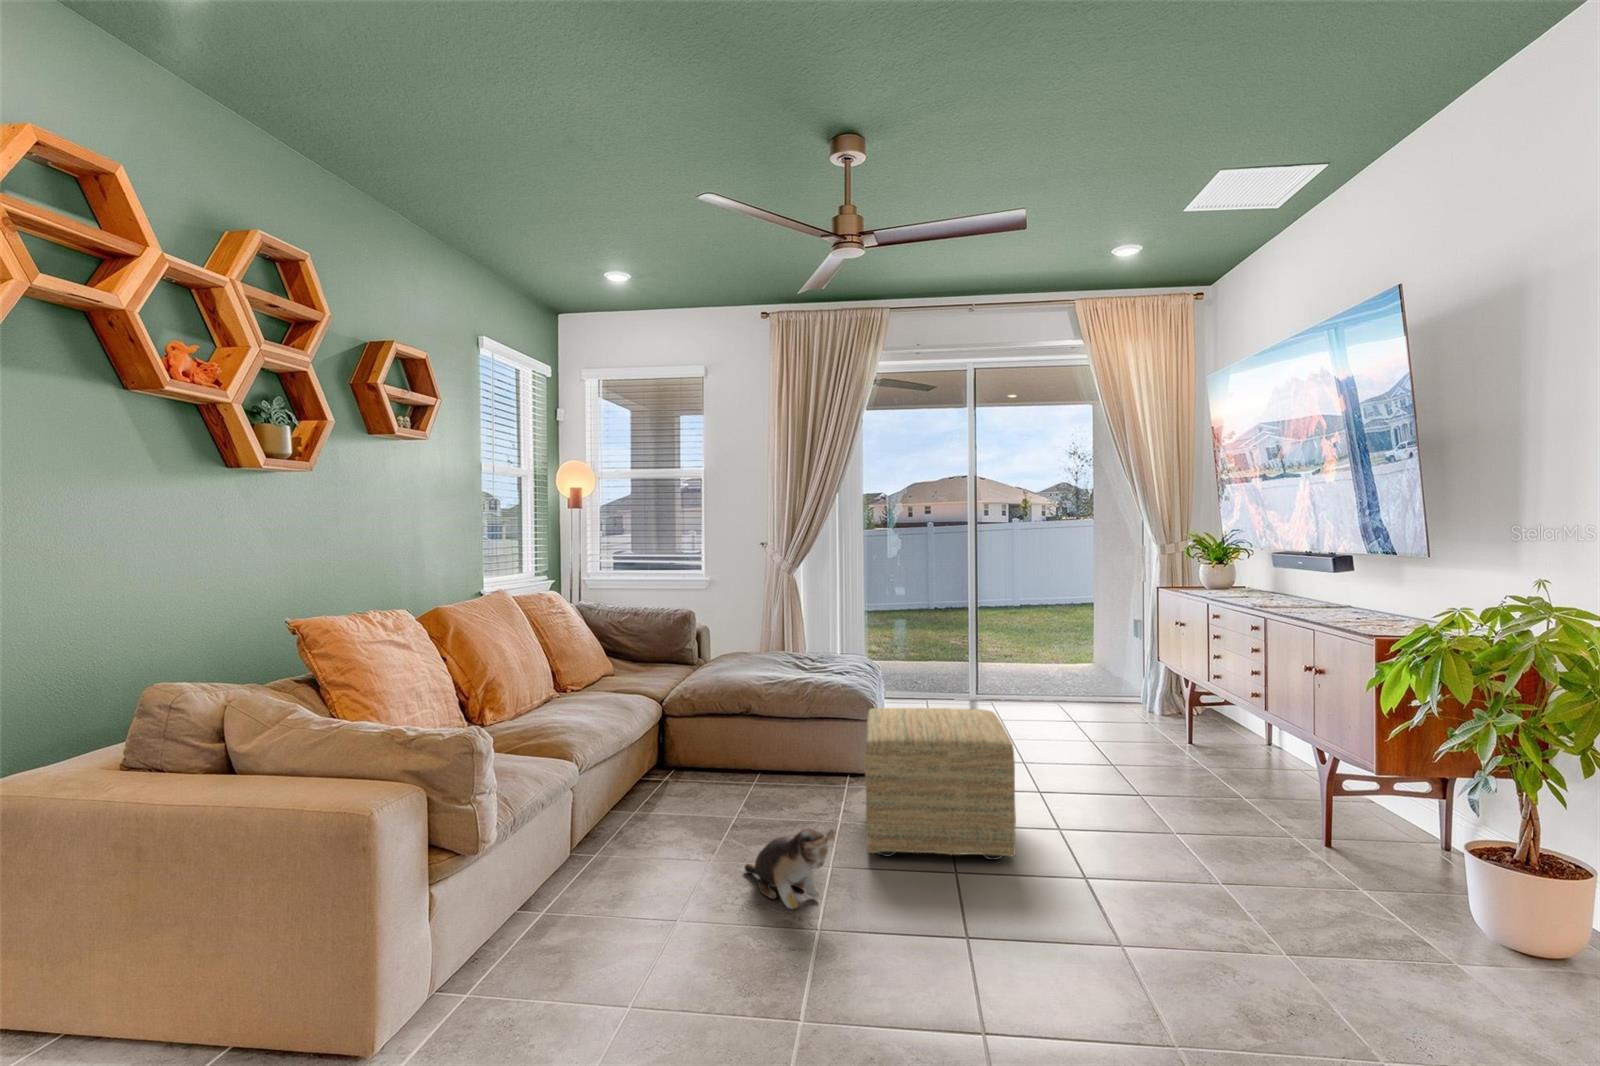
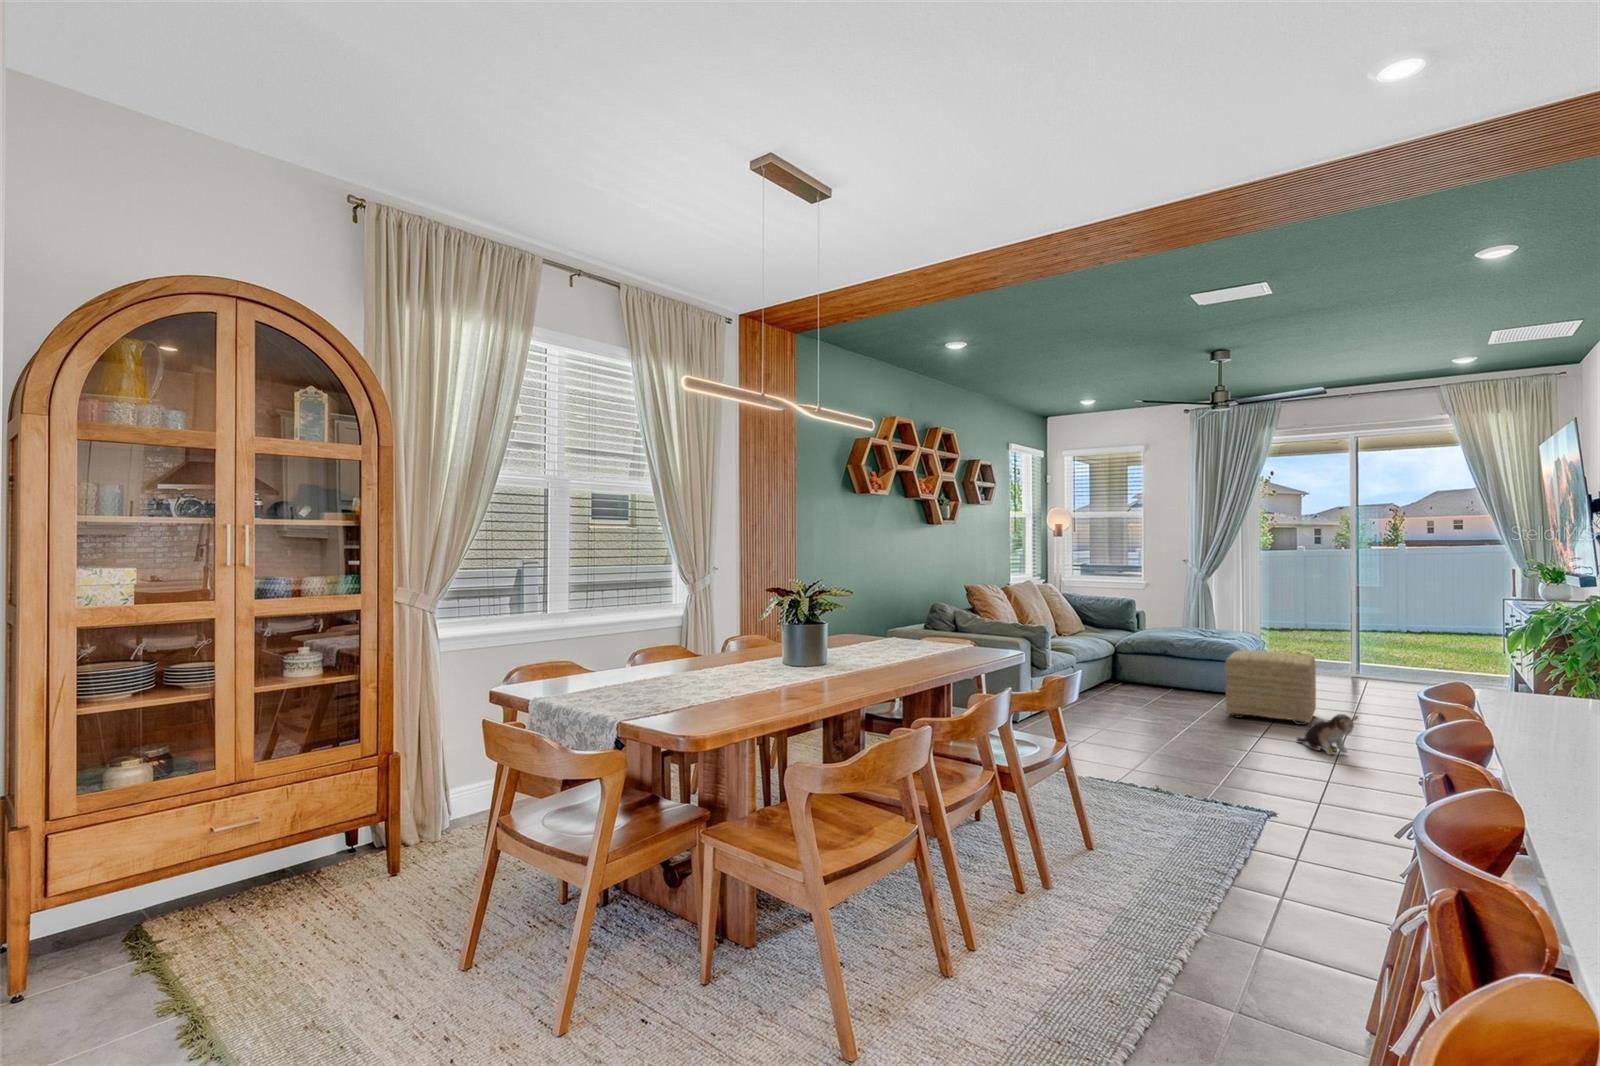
plush toy: present [745,828,834,909] -> present [1297,714,1358,755]

